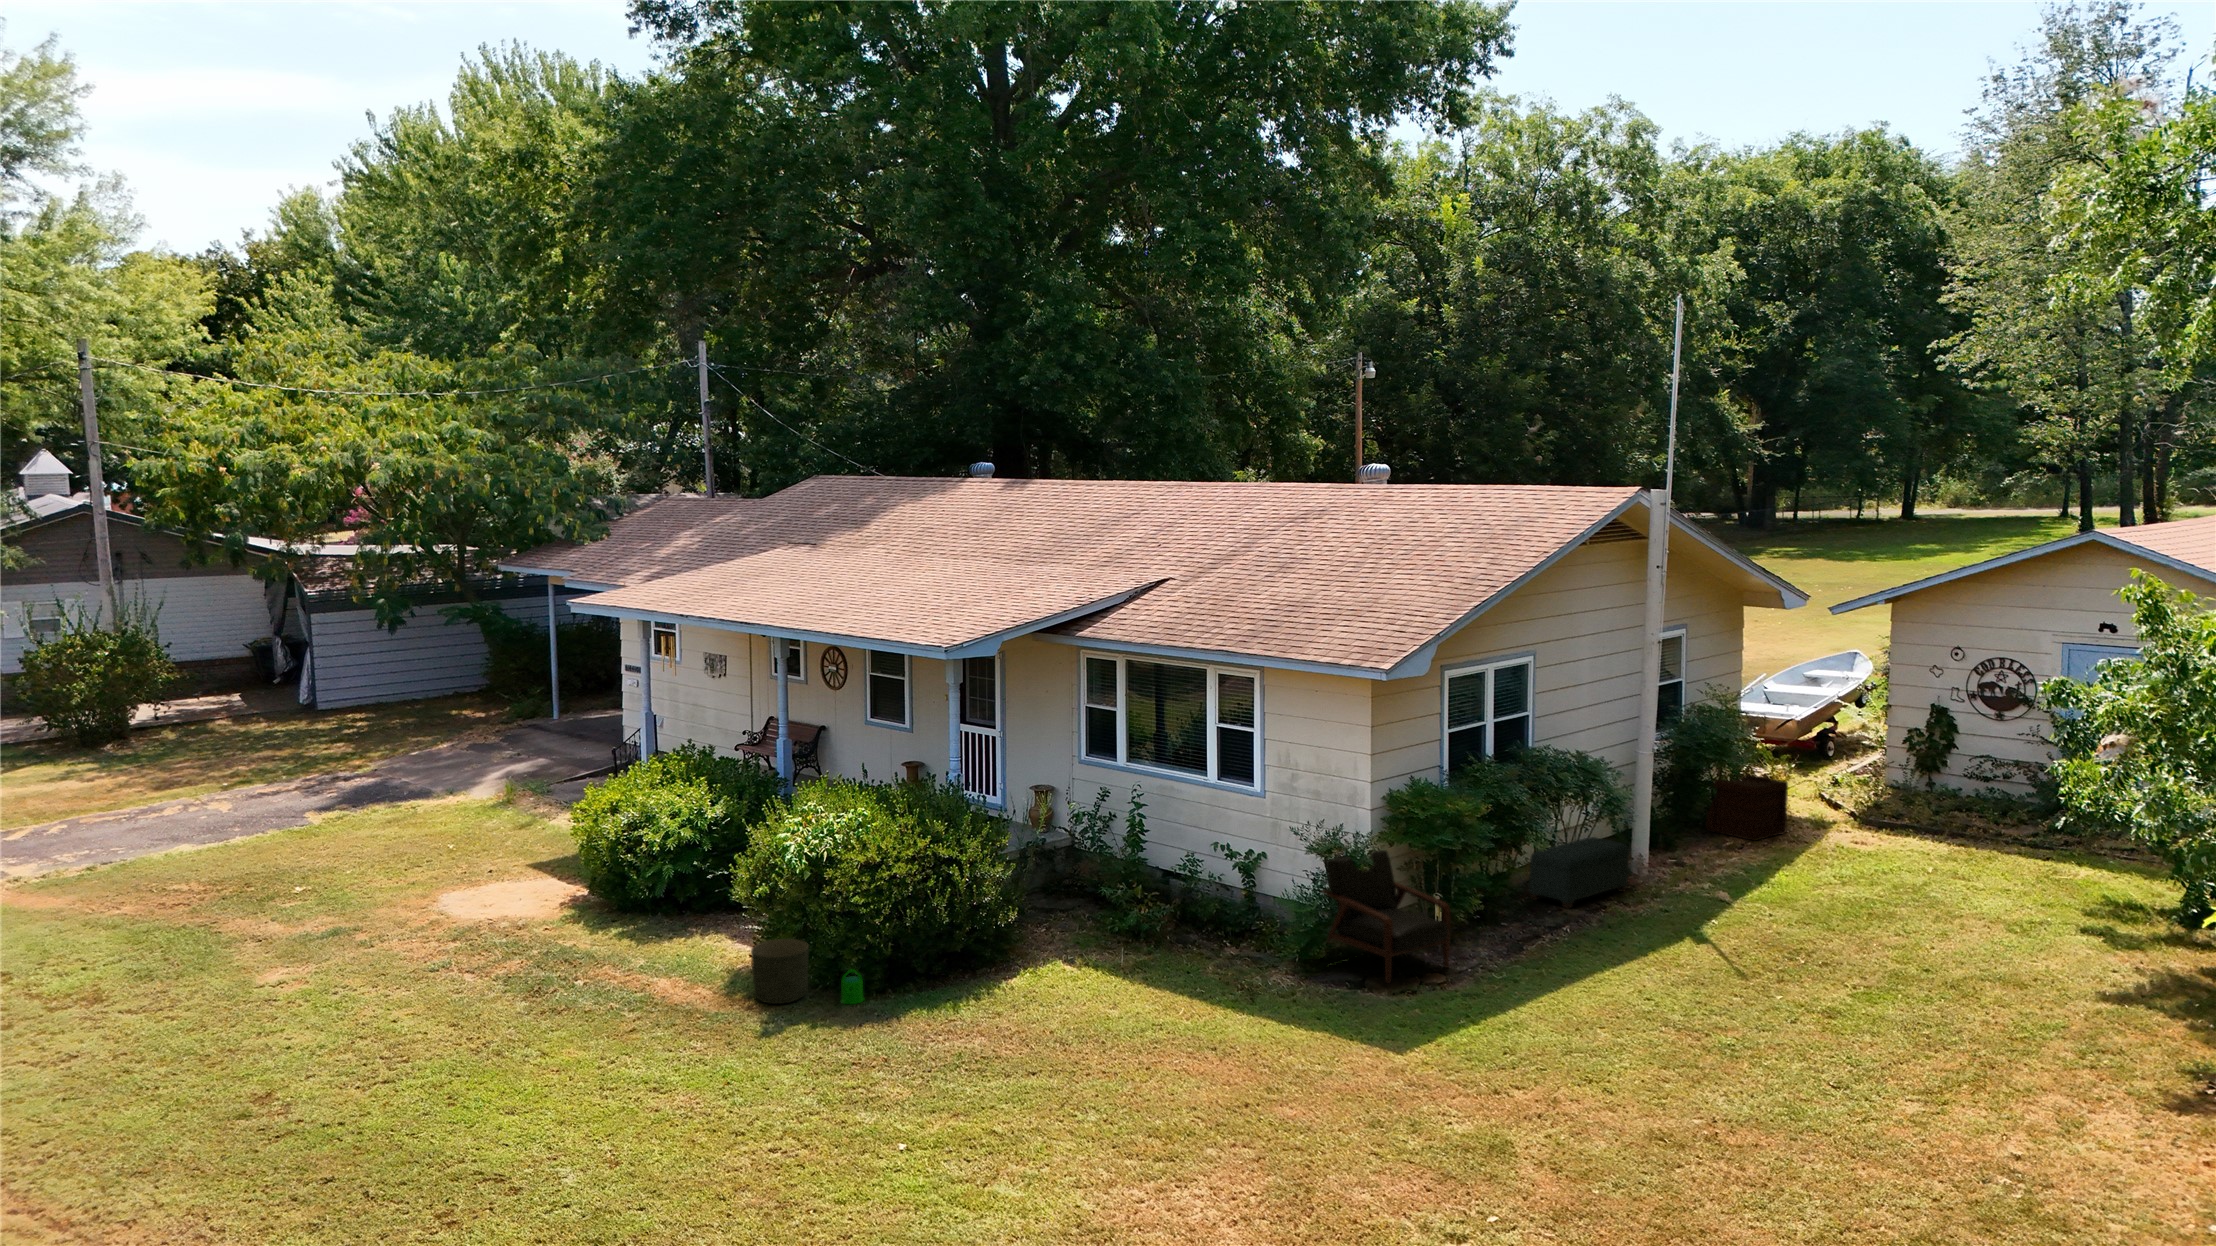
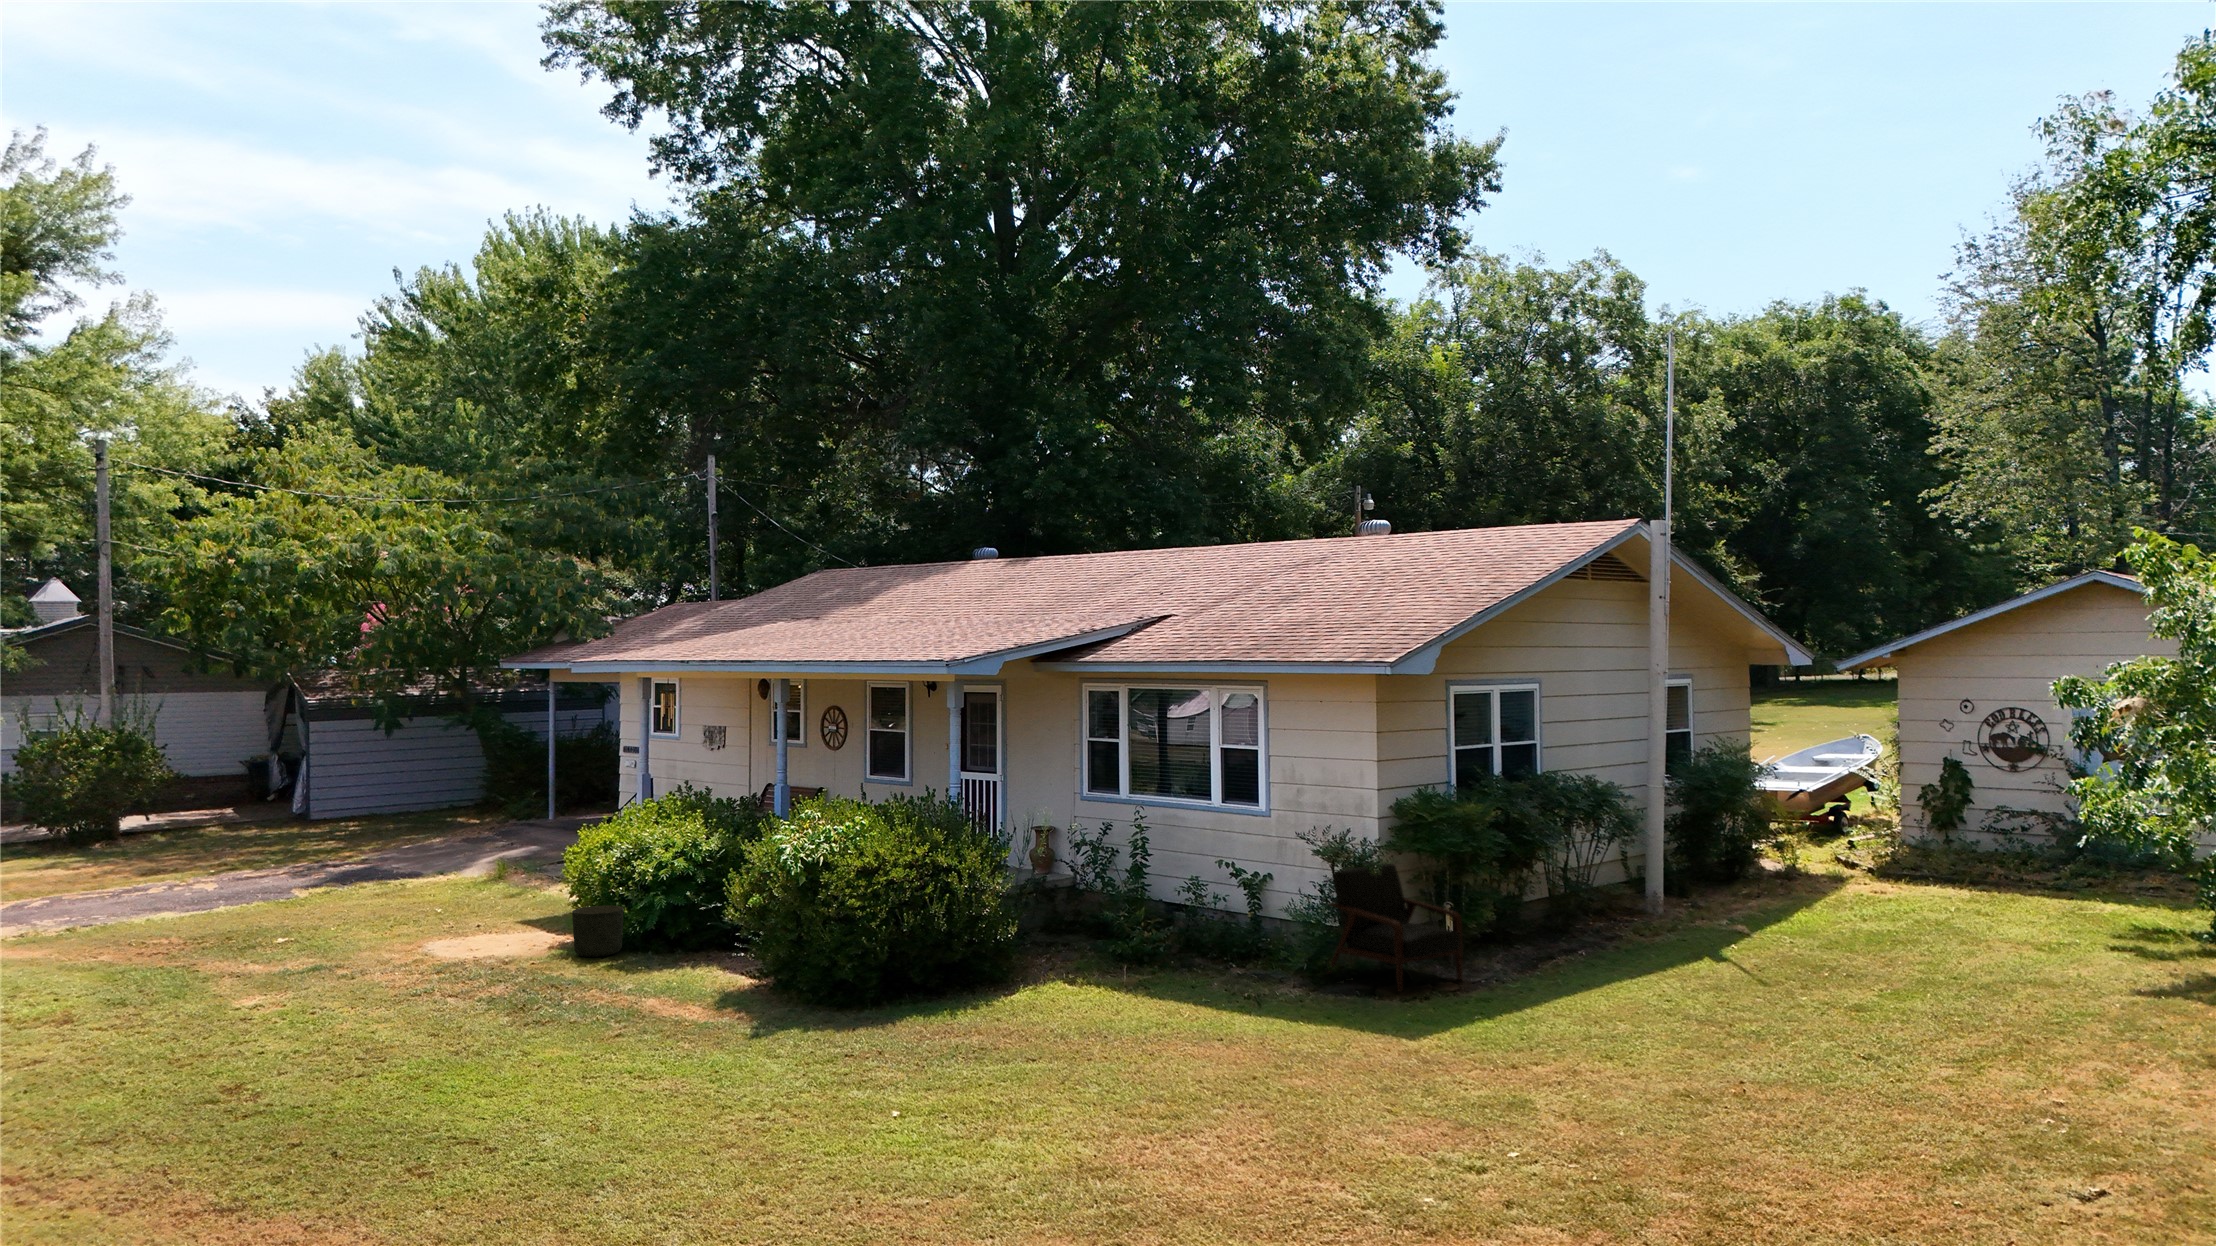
wooden crate: present [1706,775,1788,841] -> none [1721,827,1805,891]
bench: present [1529,837,1629,909] -> none [1543,873,1644,939]
planter: present [751,939,809,1004] -> present [572,906,624,957]
watering can: present [841,969,864,1004] -> none [833,975,860,1011]

